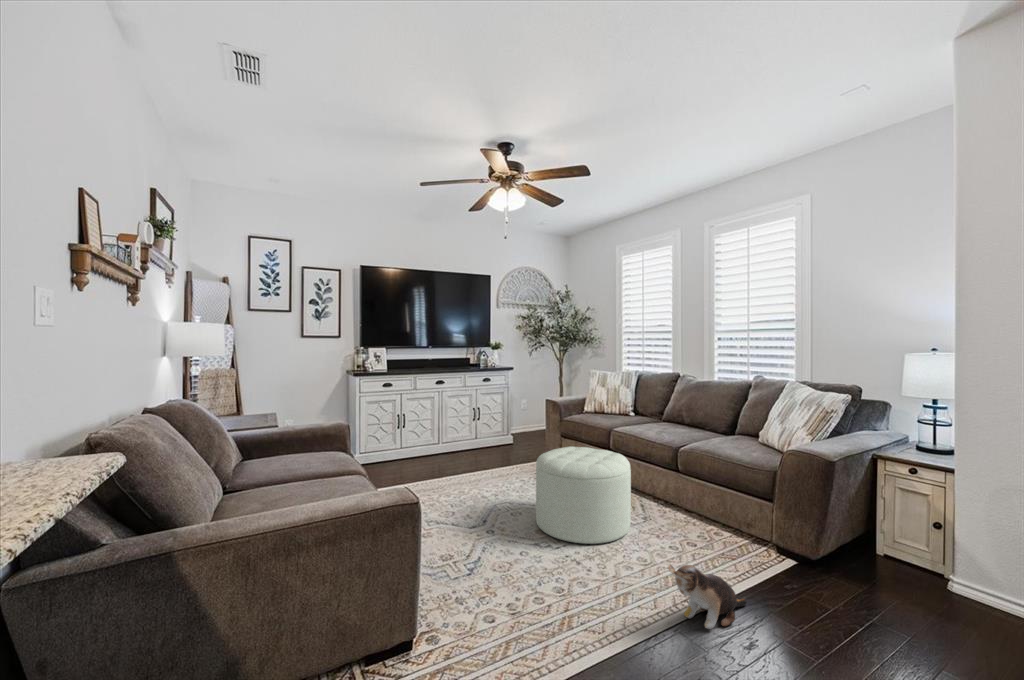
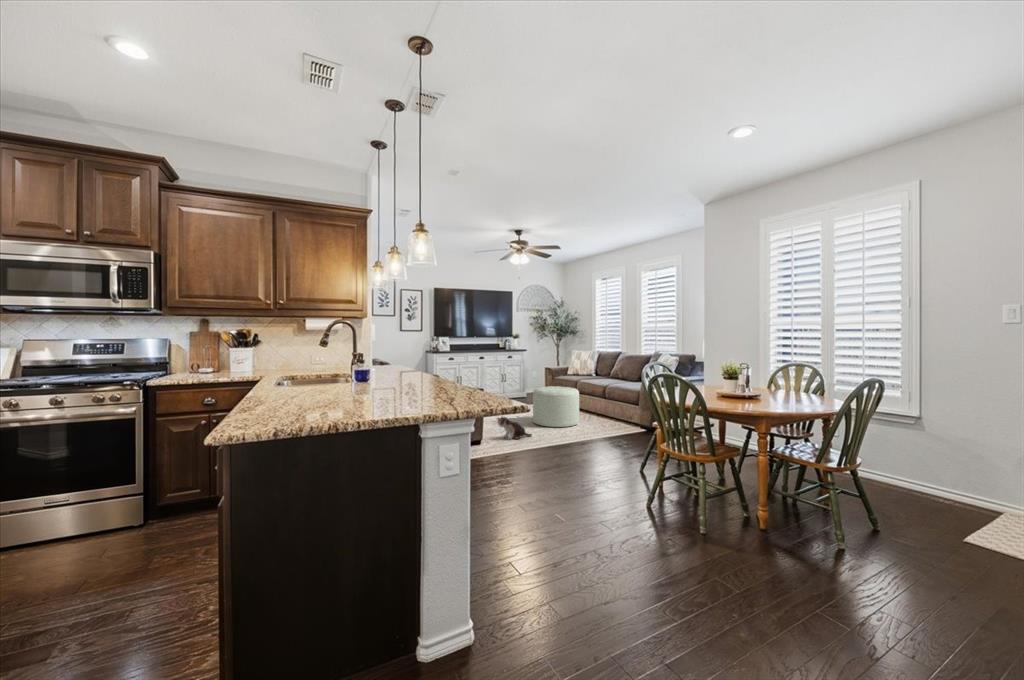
plush toy: present [668,565,747,629] -> present [496,416,532,439]

